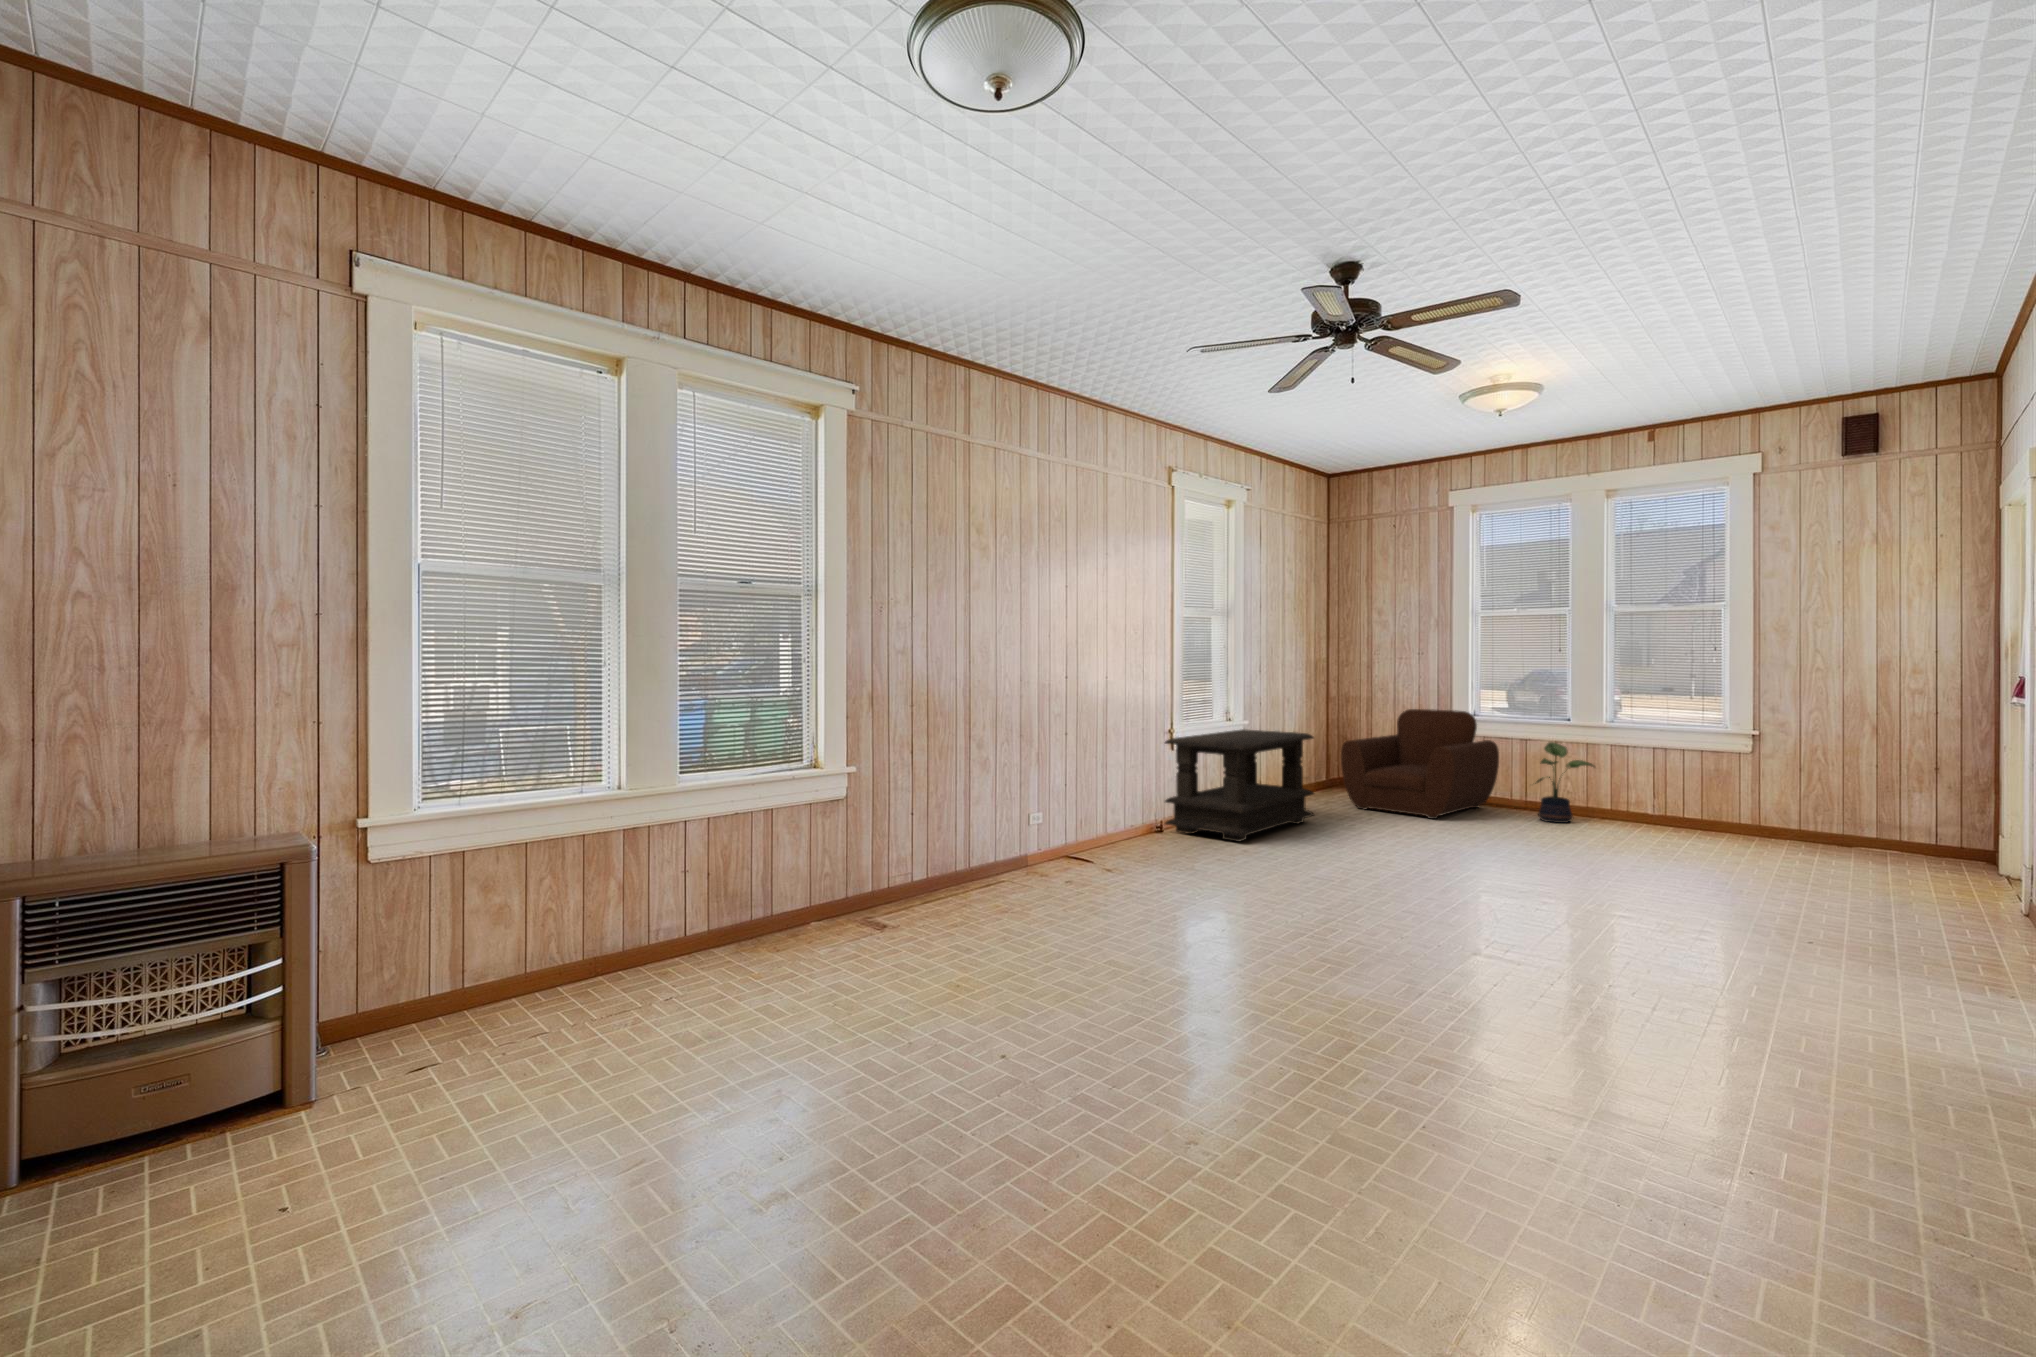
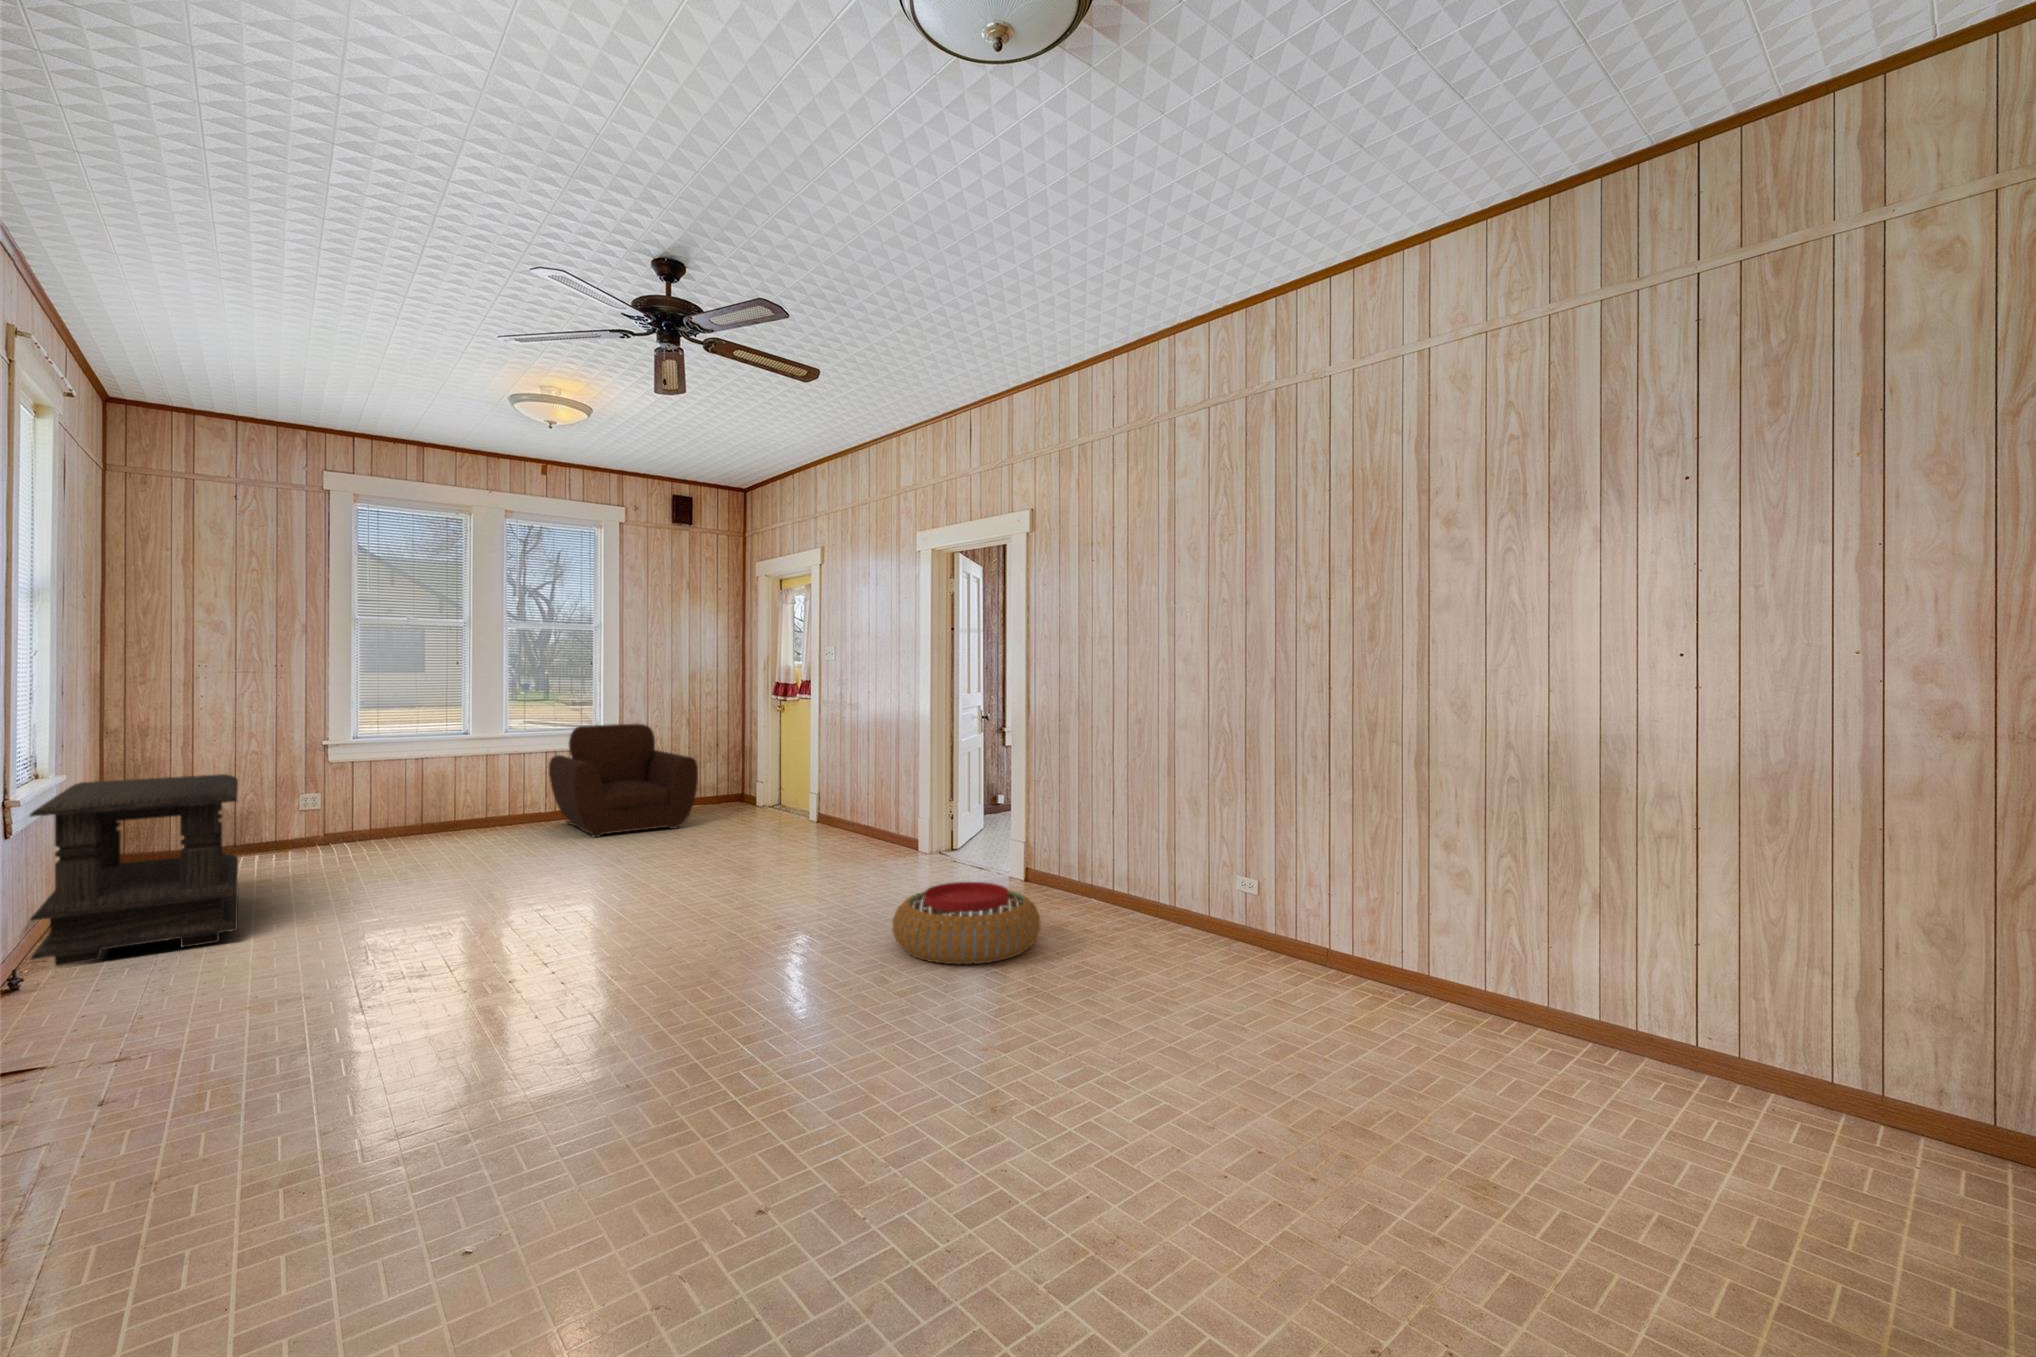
armchair: present [1341,709,1499,819] -> present [549,724,698,837]
potted plant: present [1535,742,1594,823] -> none [449,757,508,839]
pouf: none [1501,983,1782,1140] -> present [892,882,1040,965]

